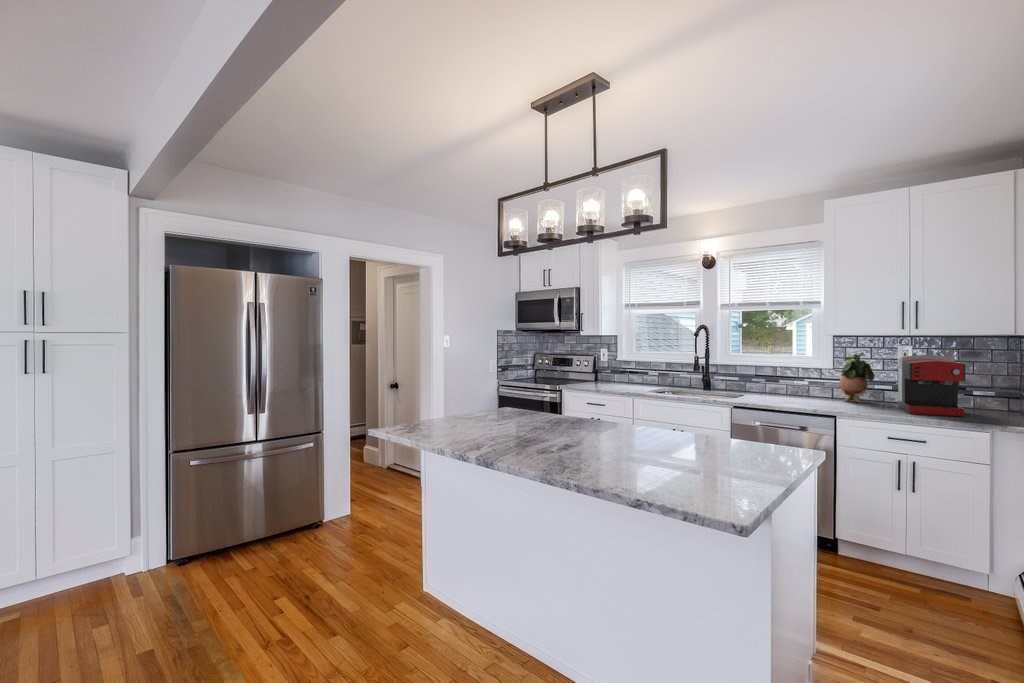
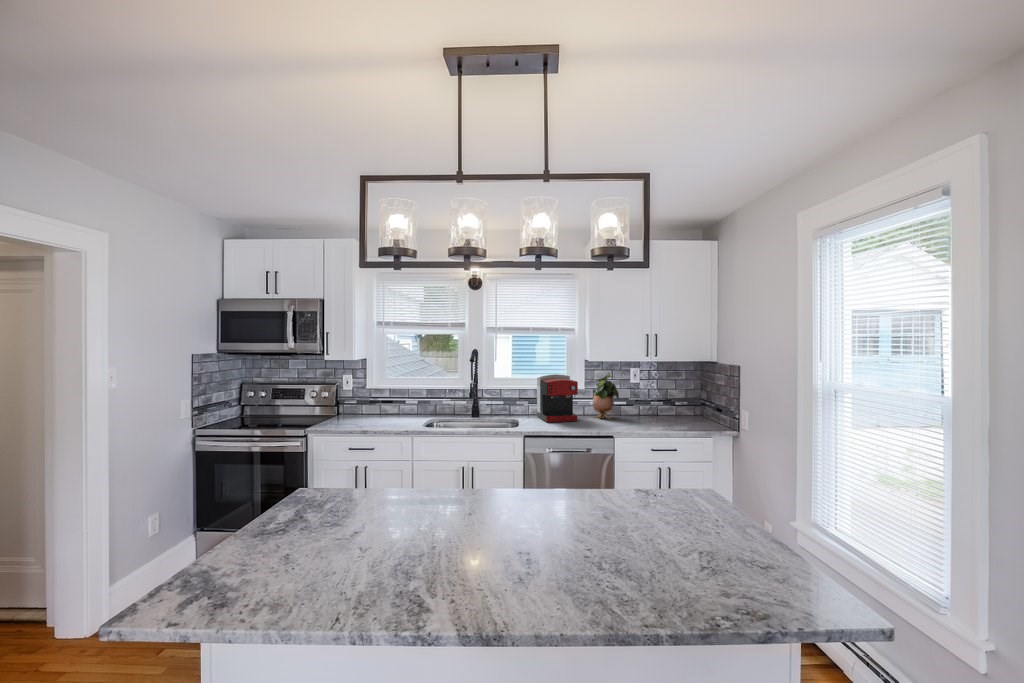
coffee maker: present [898,355,965,416] -> present [537,374,578,422]

